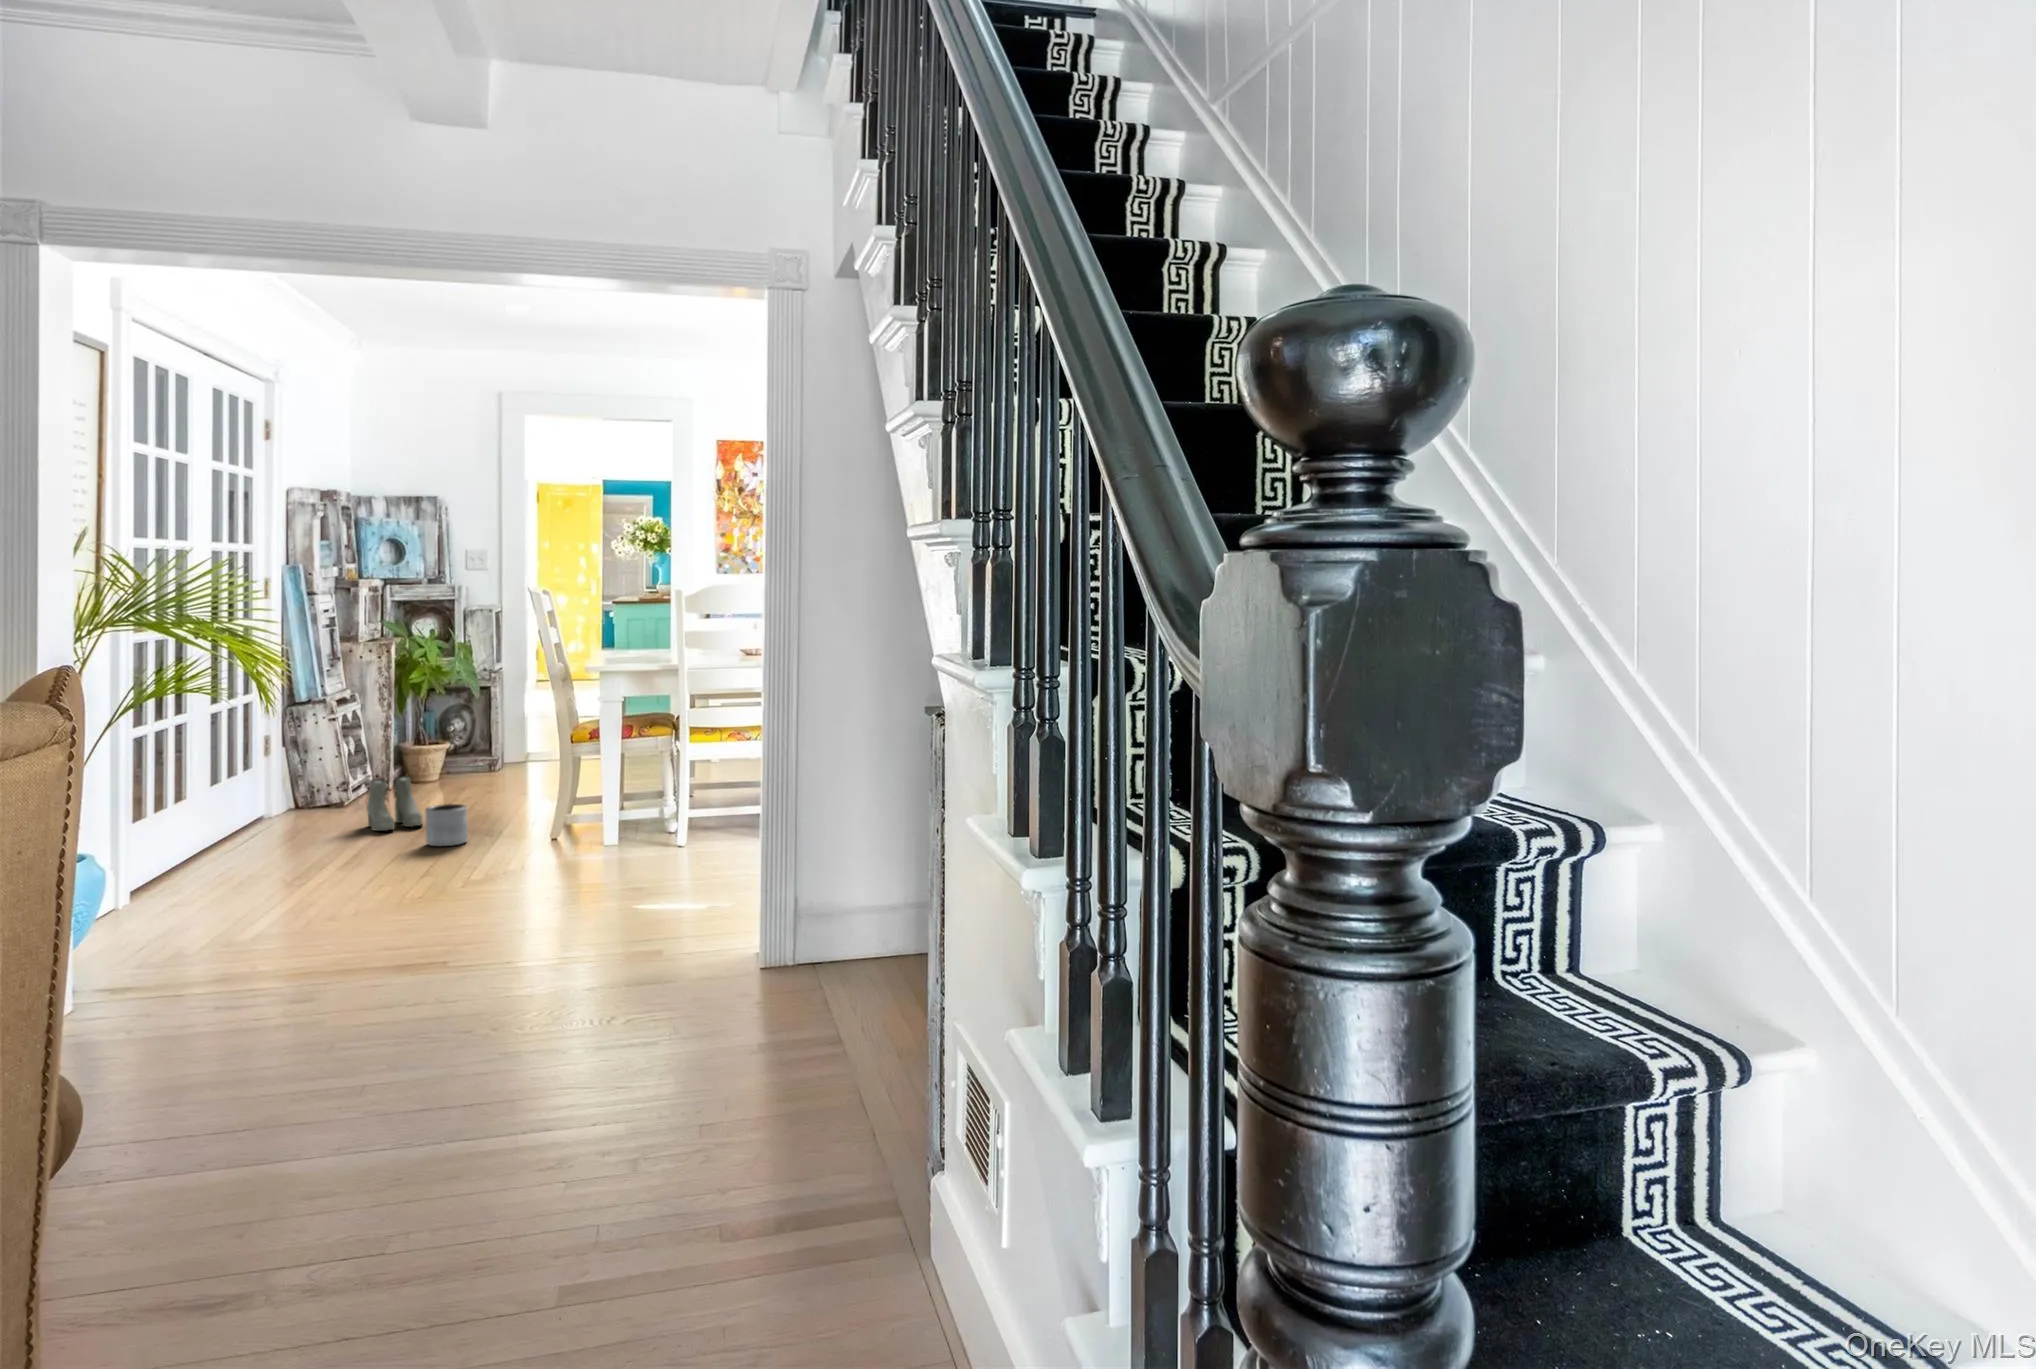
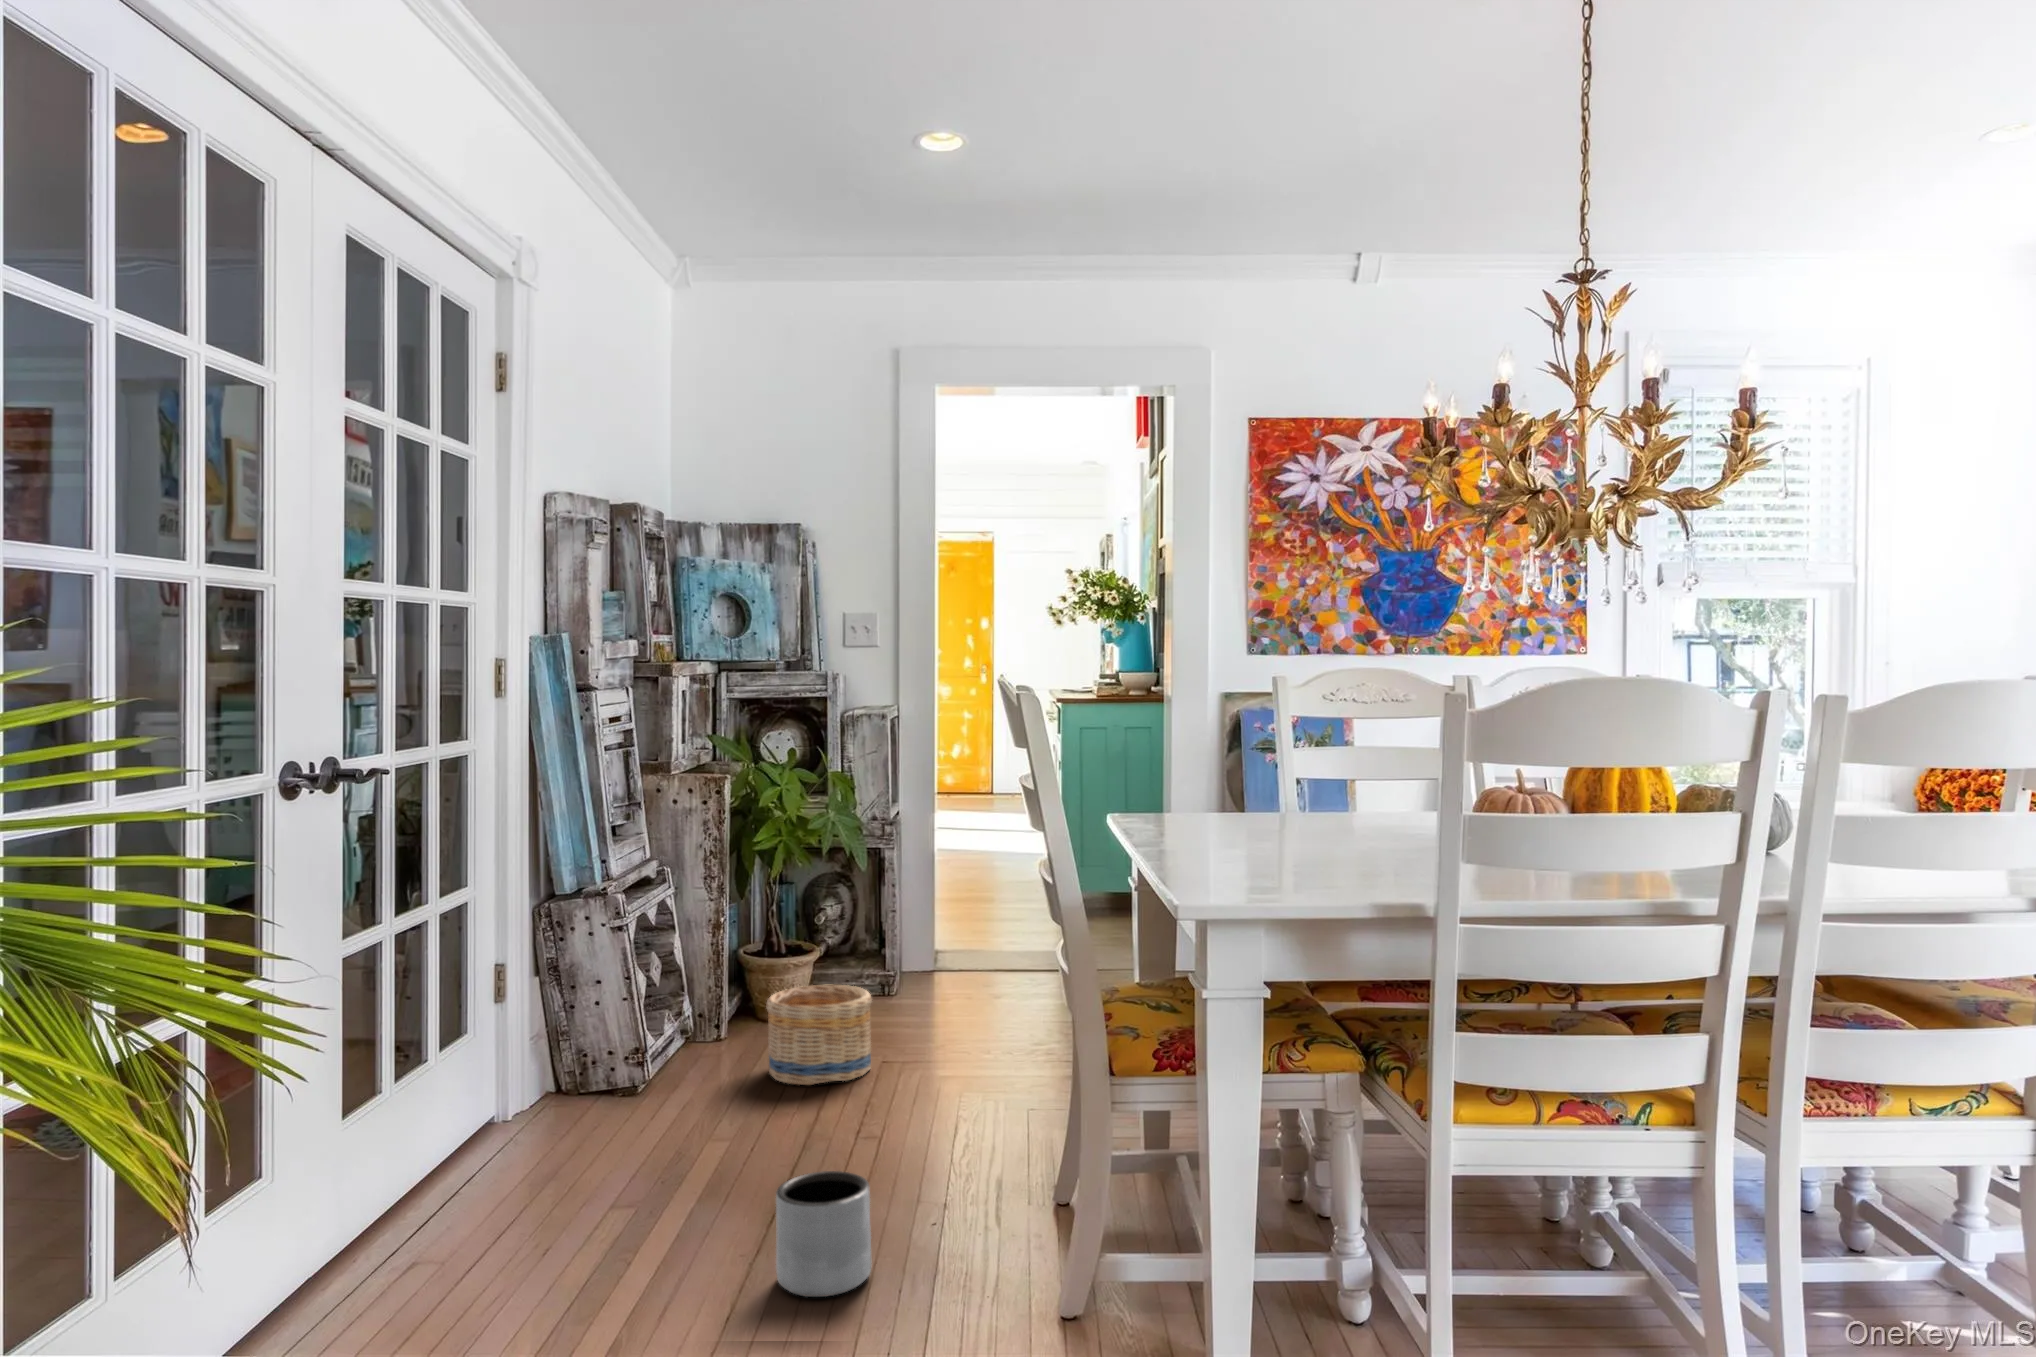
basket: none [418,754,478,800] -> present [766,985,872,1085]
boots: present [366,776,423,831] -> none [661,1066,772,1208]

